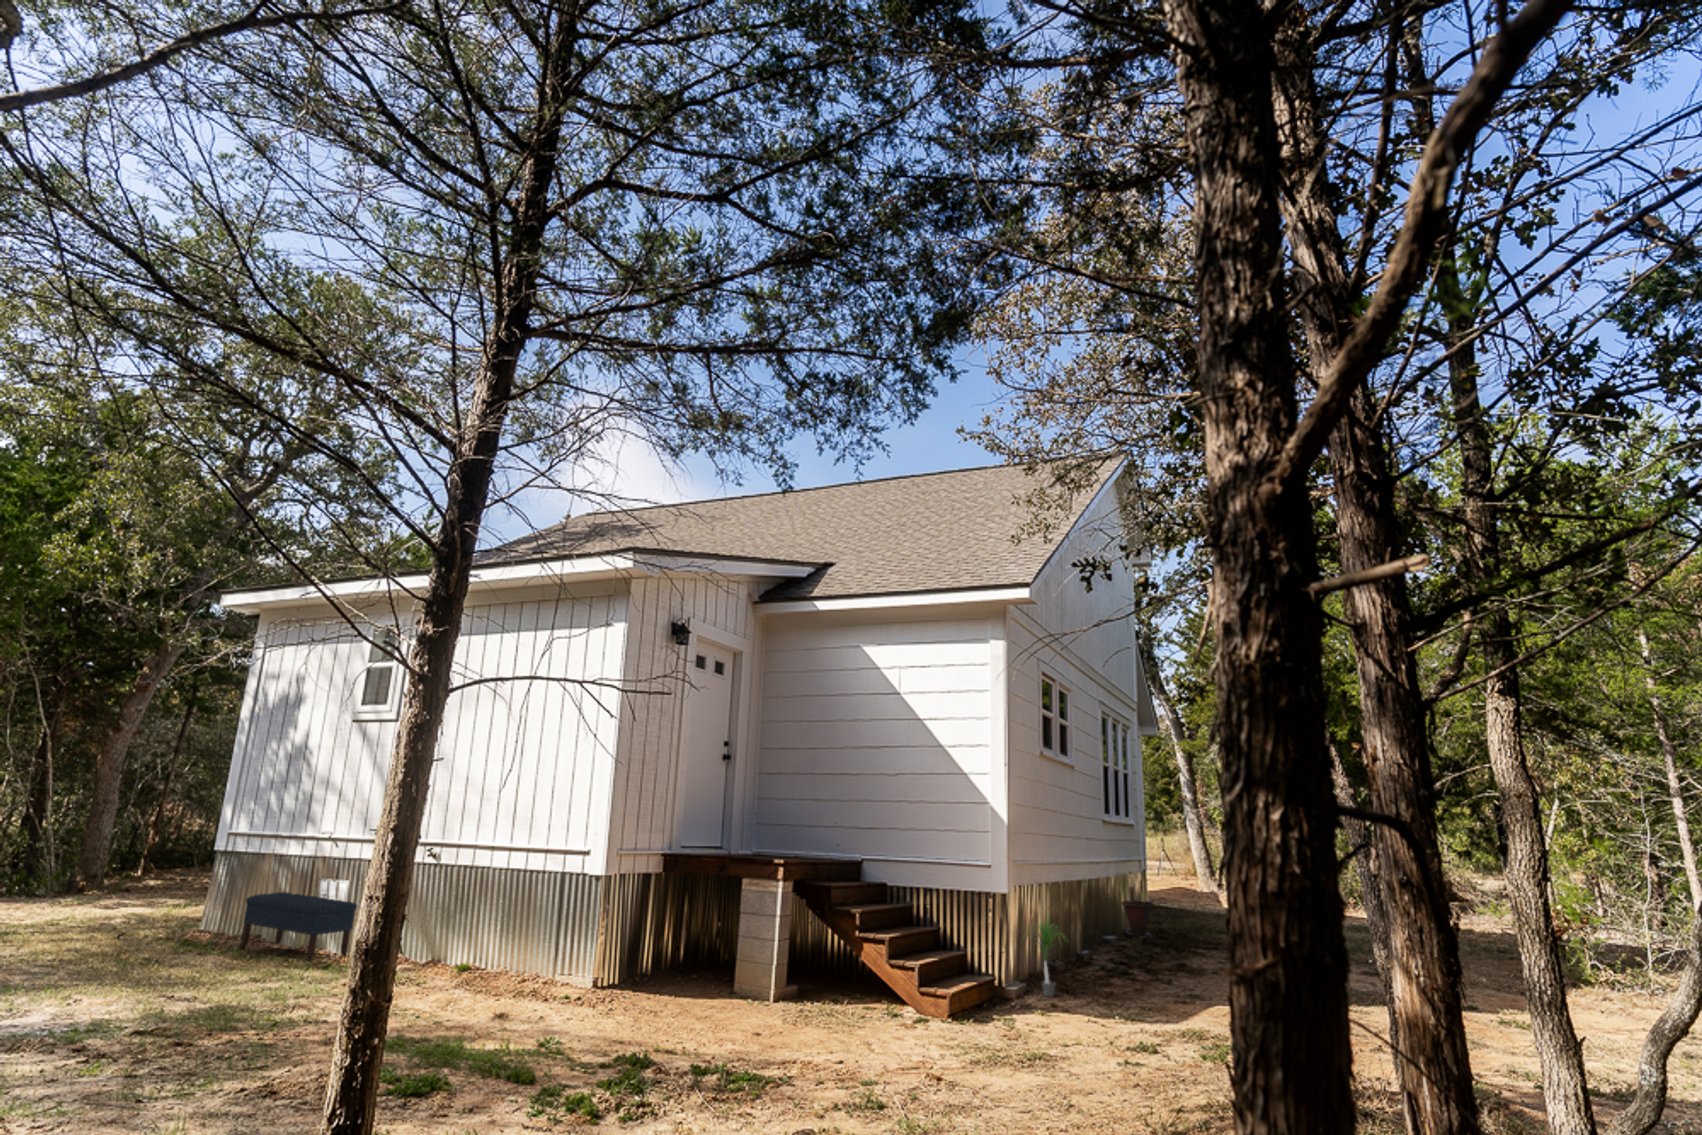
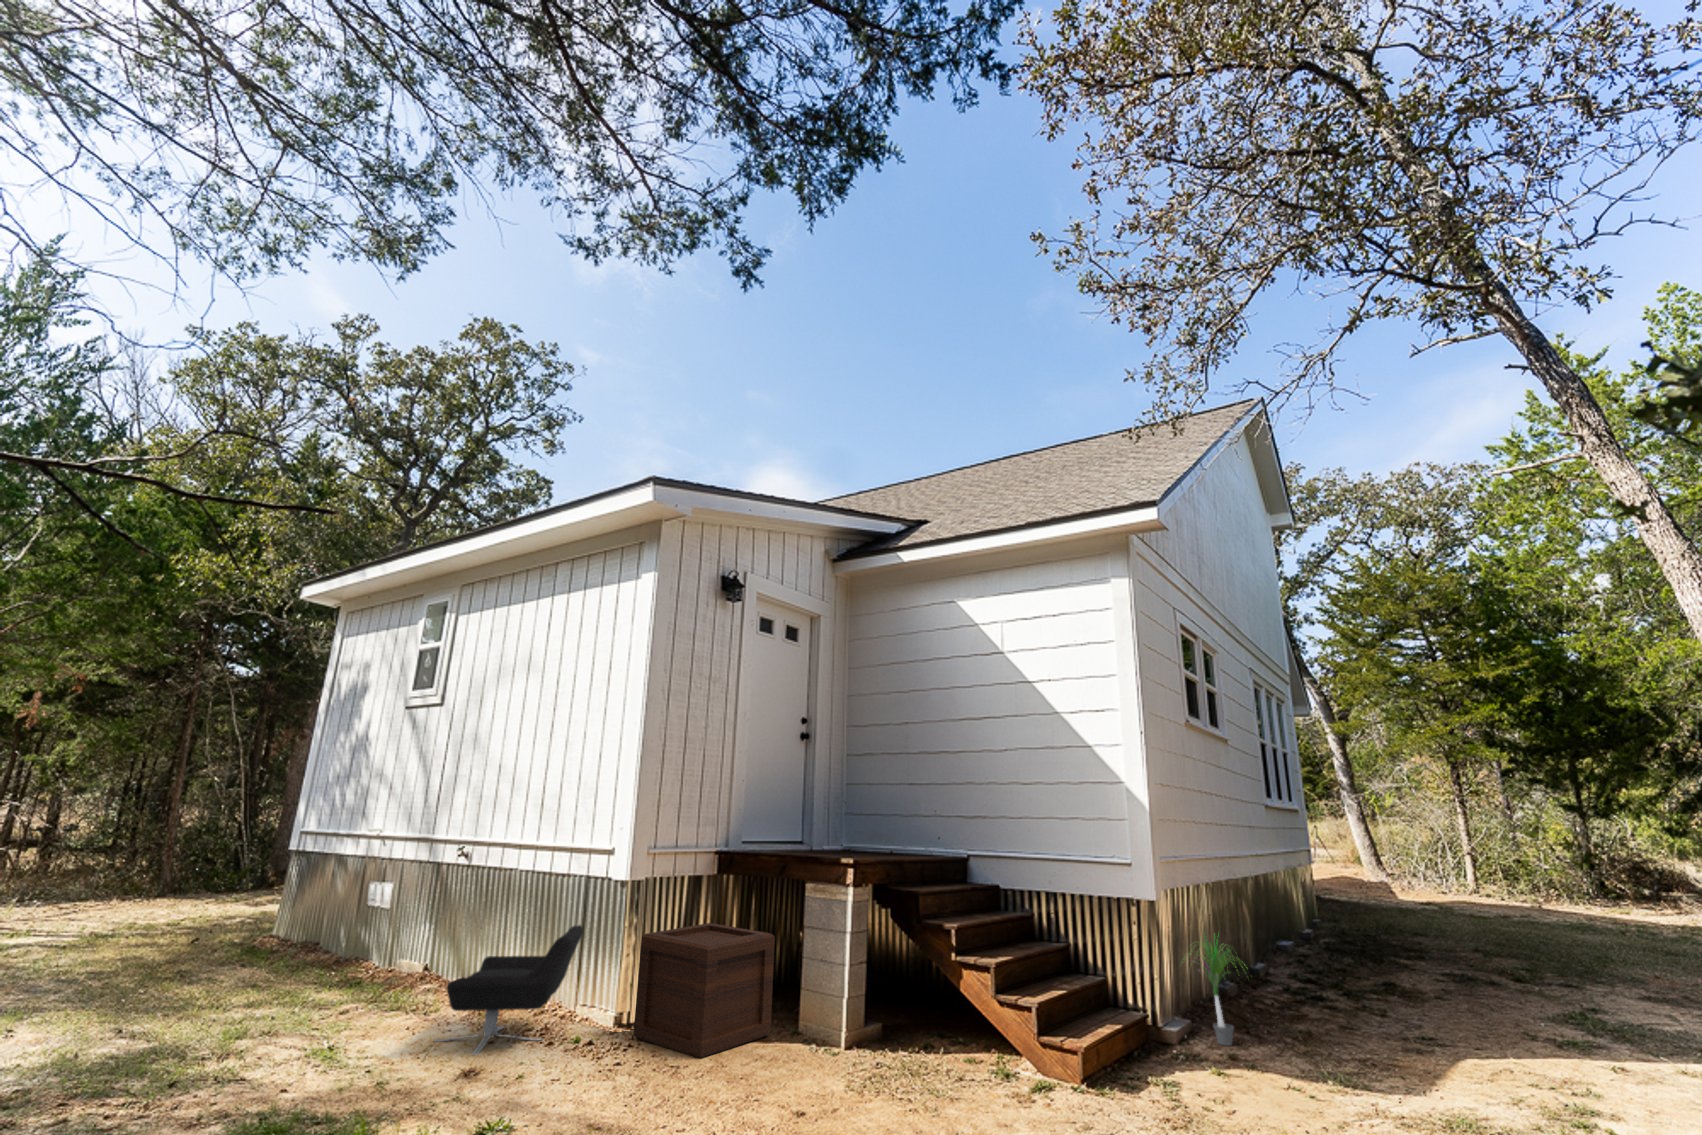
bench: present [240,892,358,962] -> none [285,896,399,977]
bucket: present [1121,900,1152,935] -> none [1291,904,1337,948]
wooden crate: none [606,911,718,1010] -> present [633,923,775,1058]
lounge chair: none [445,912,562,1010] -> present [434,925,583,1055]

